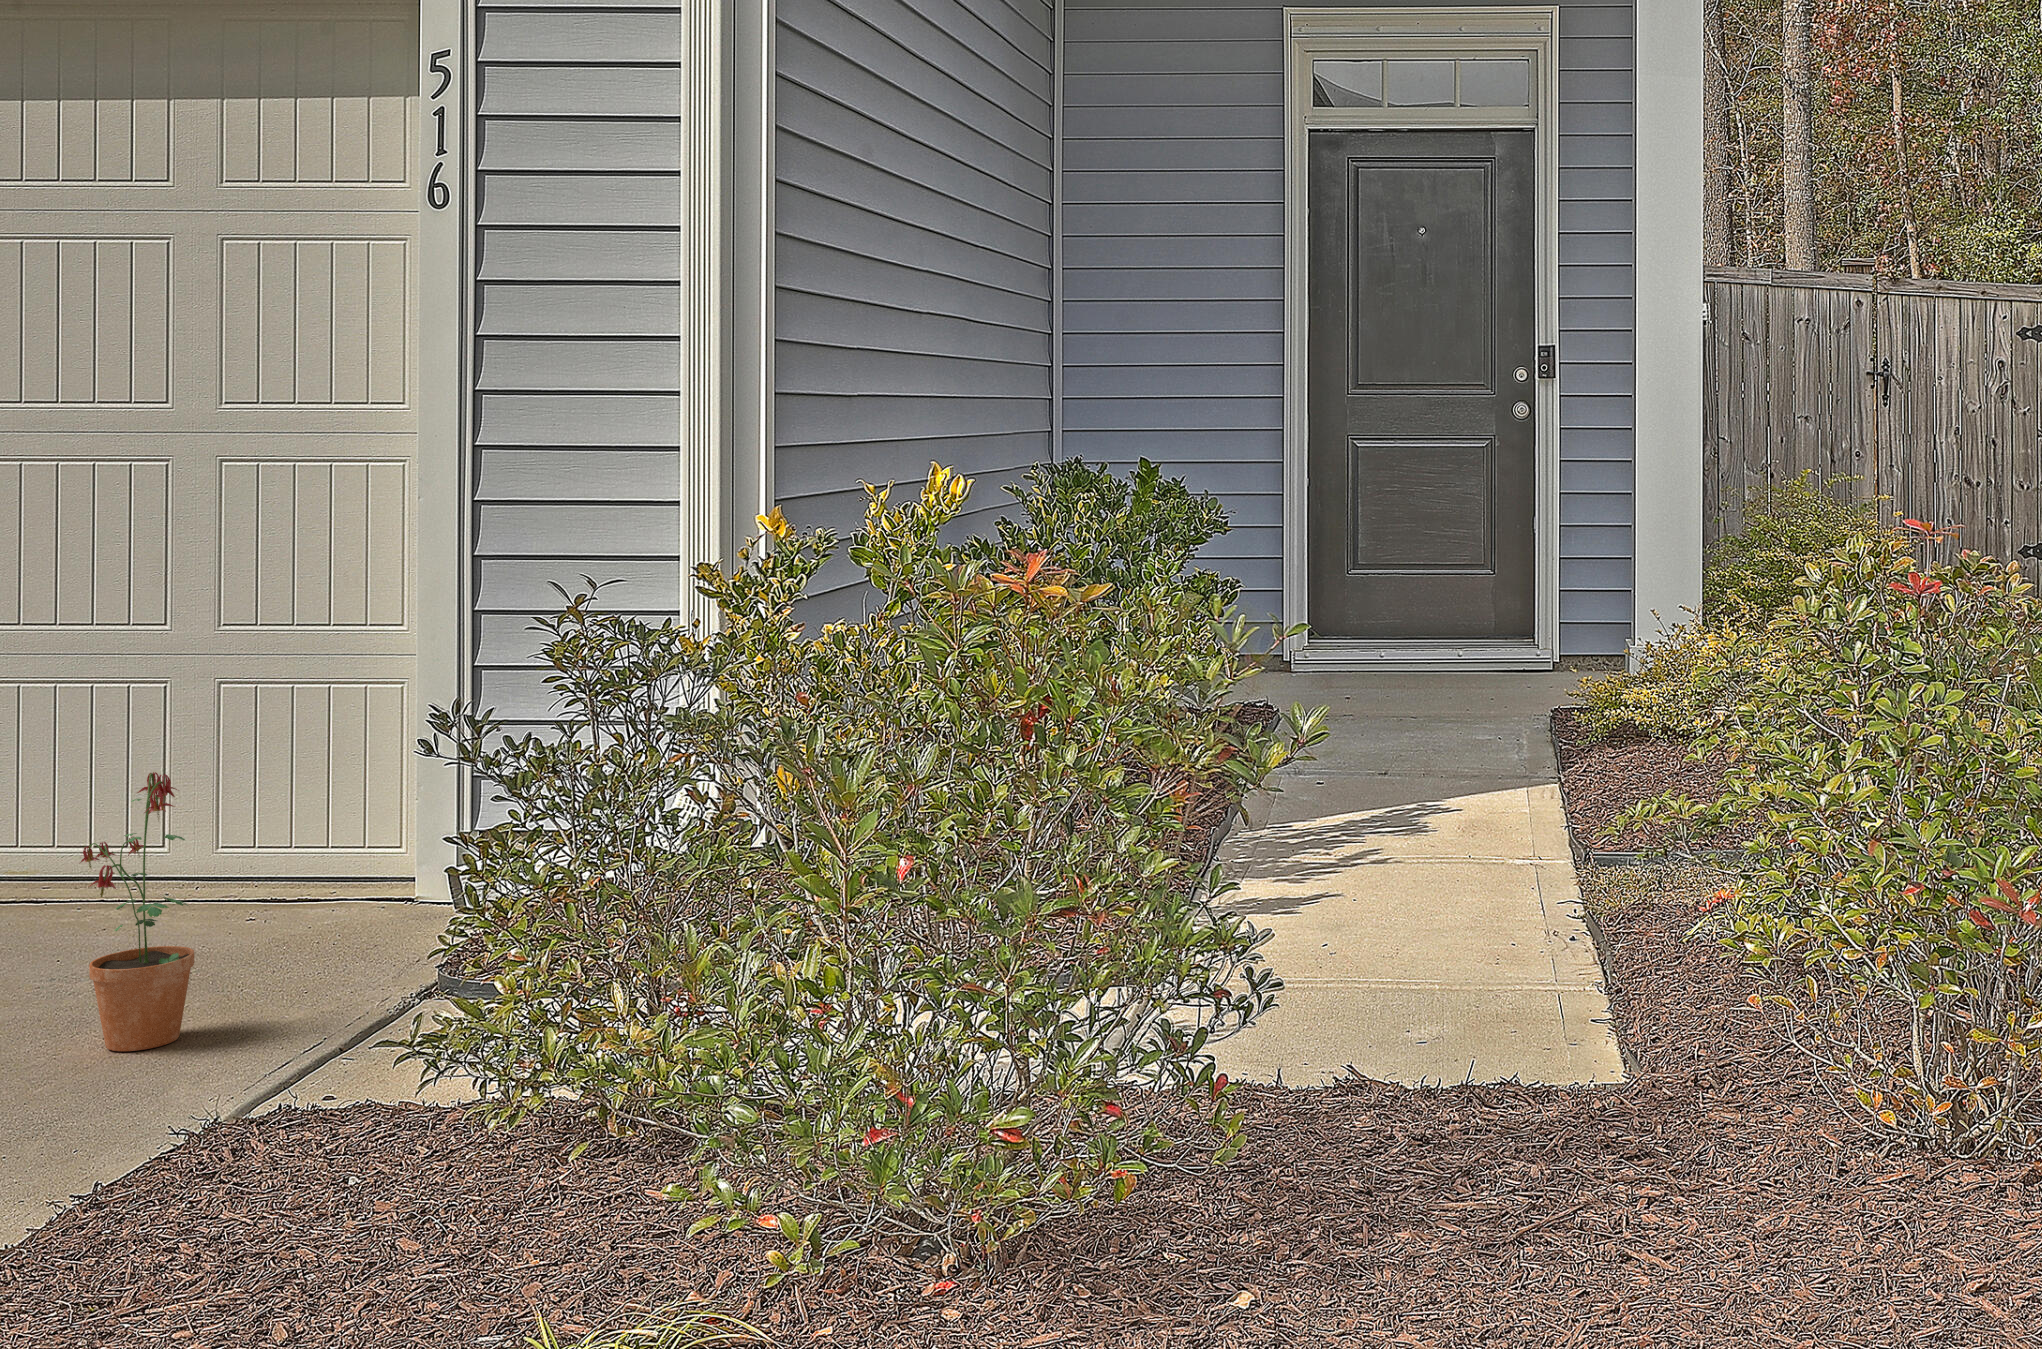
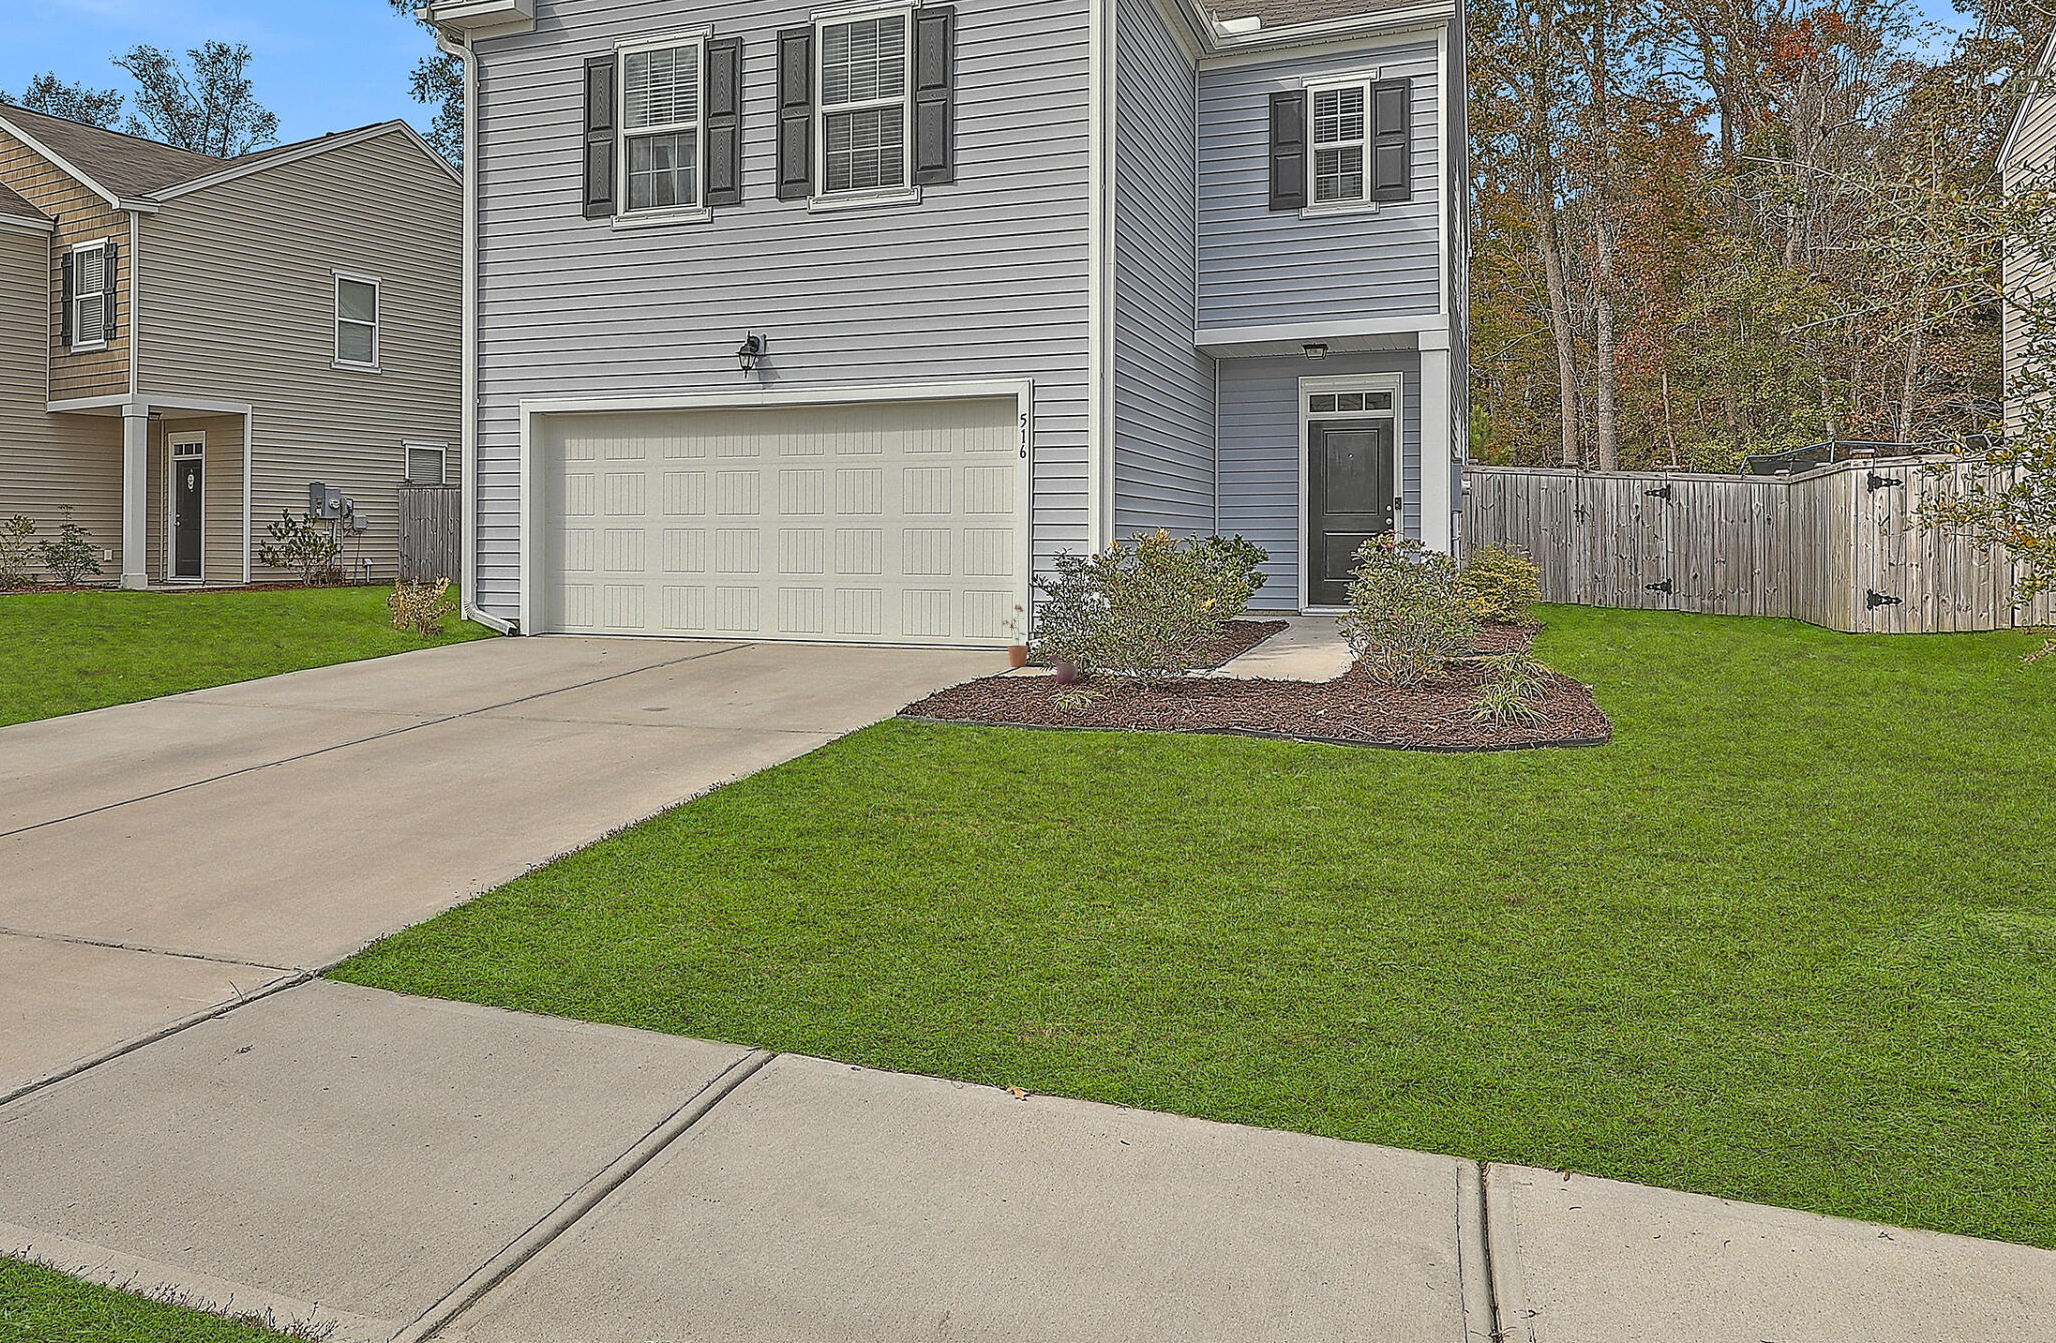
watering can: none [118,1097,253,1280] -> present [1050,651,1078,683]

